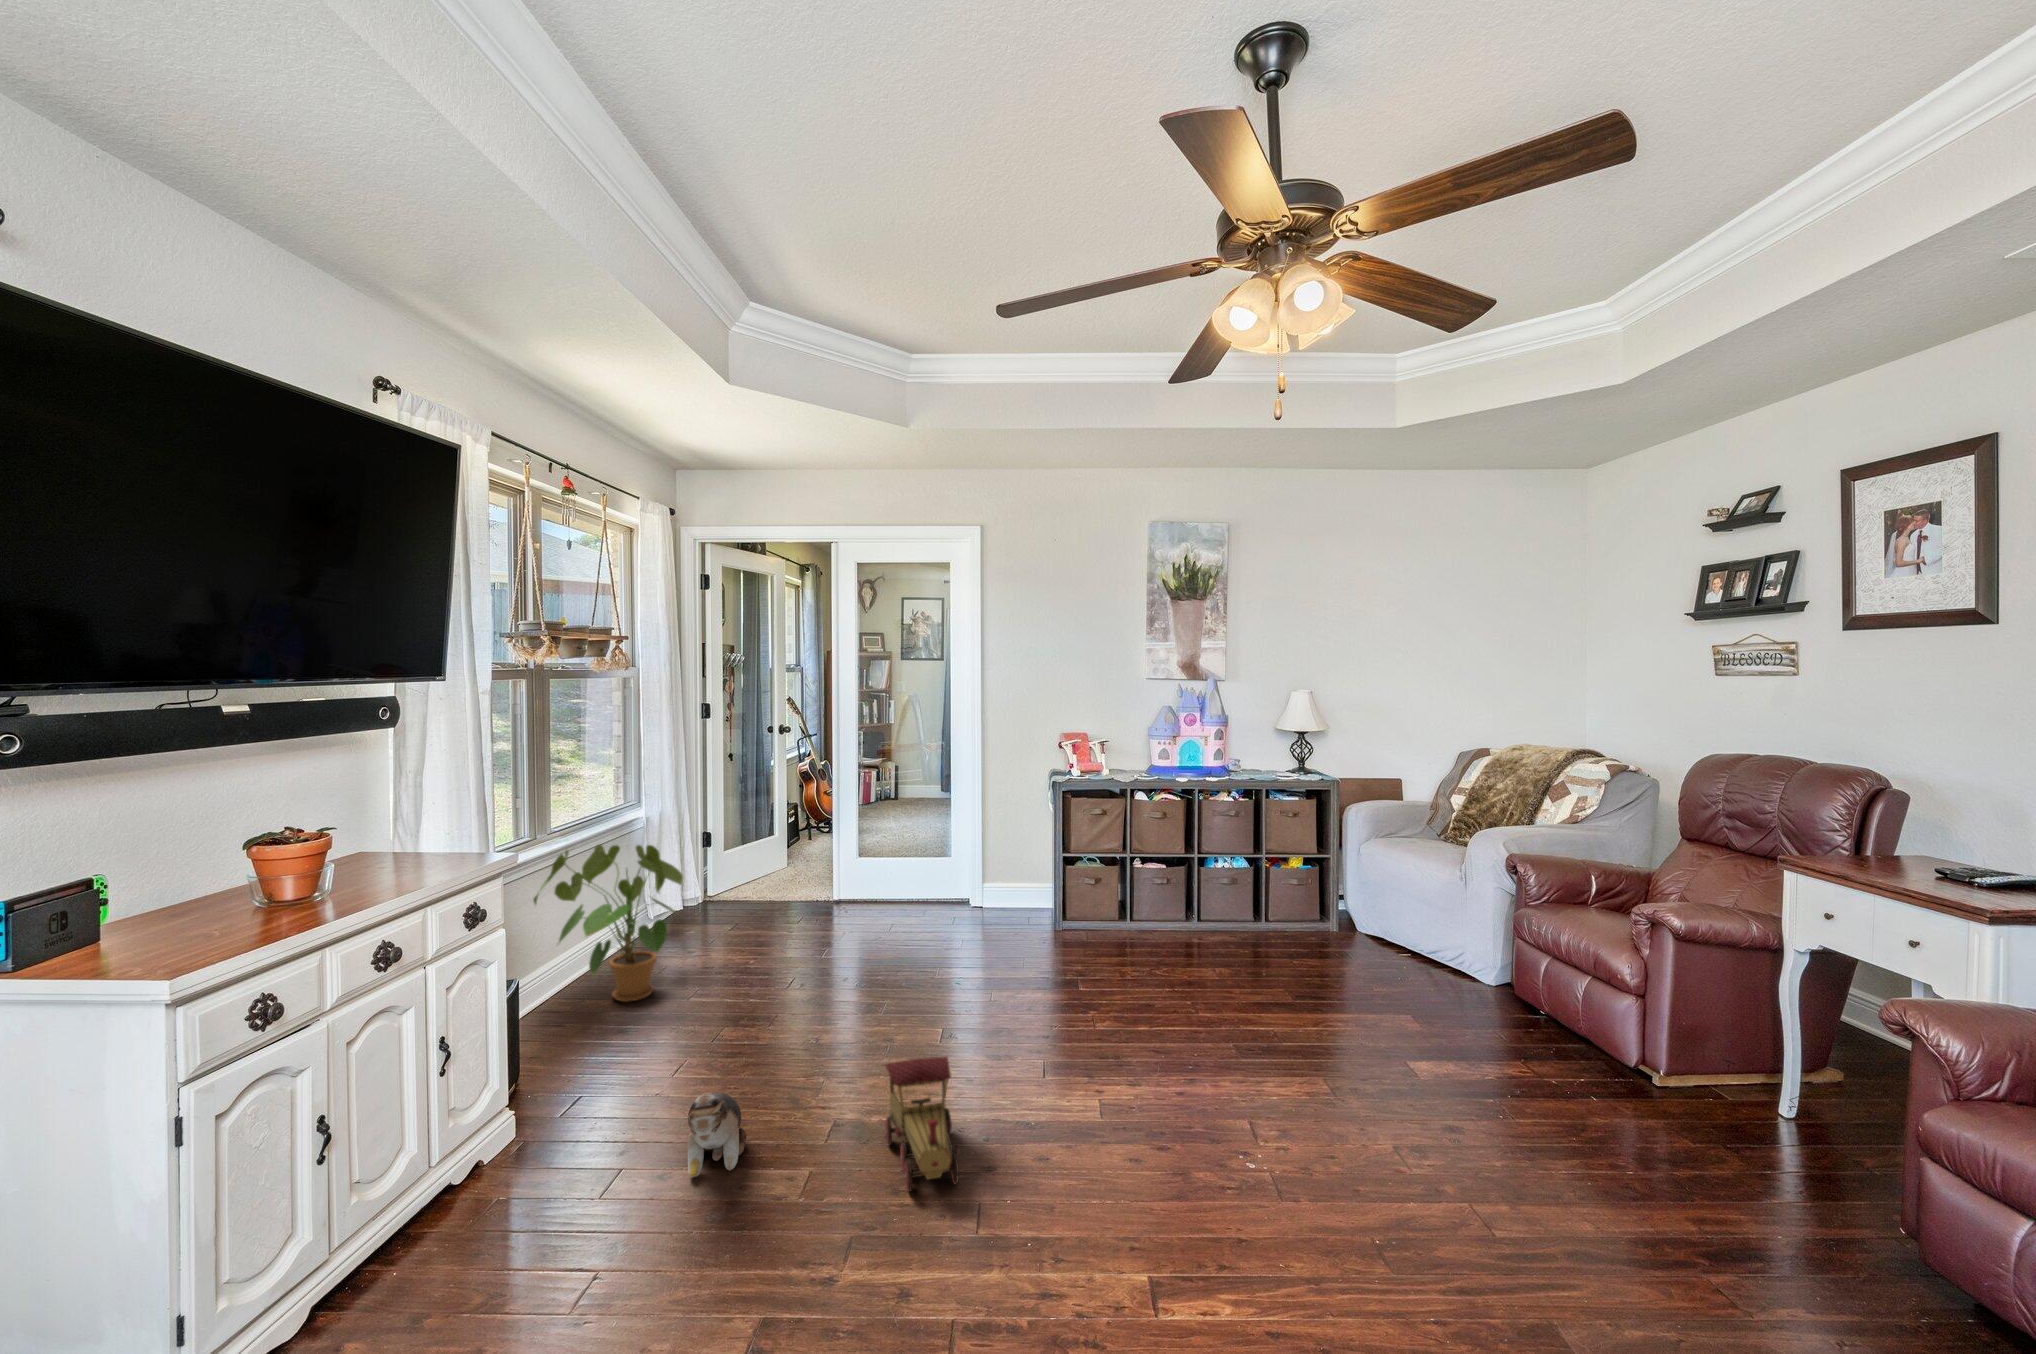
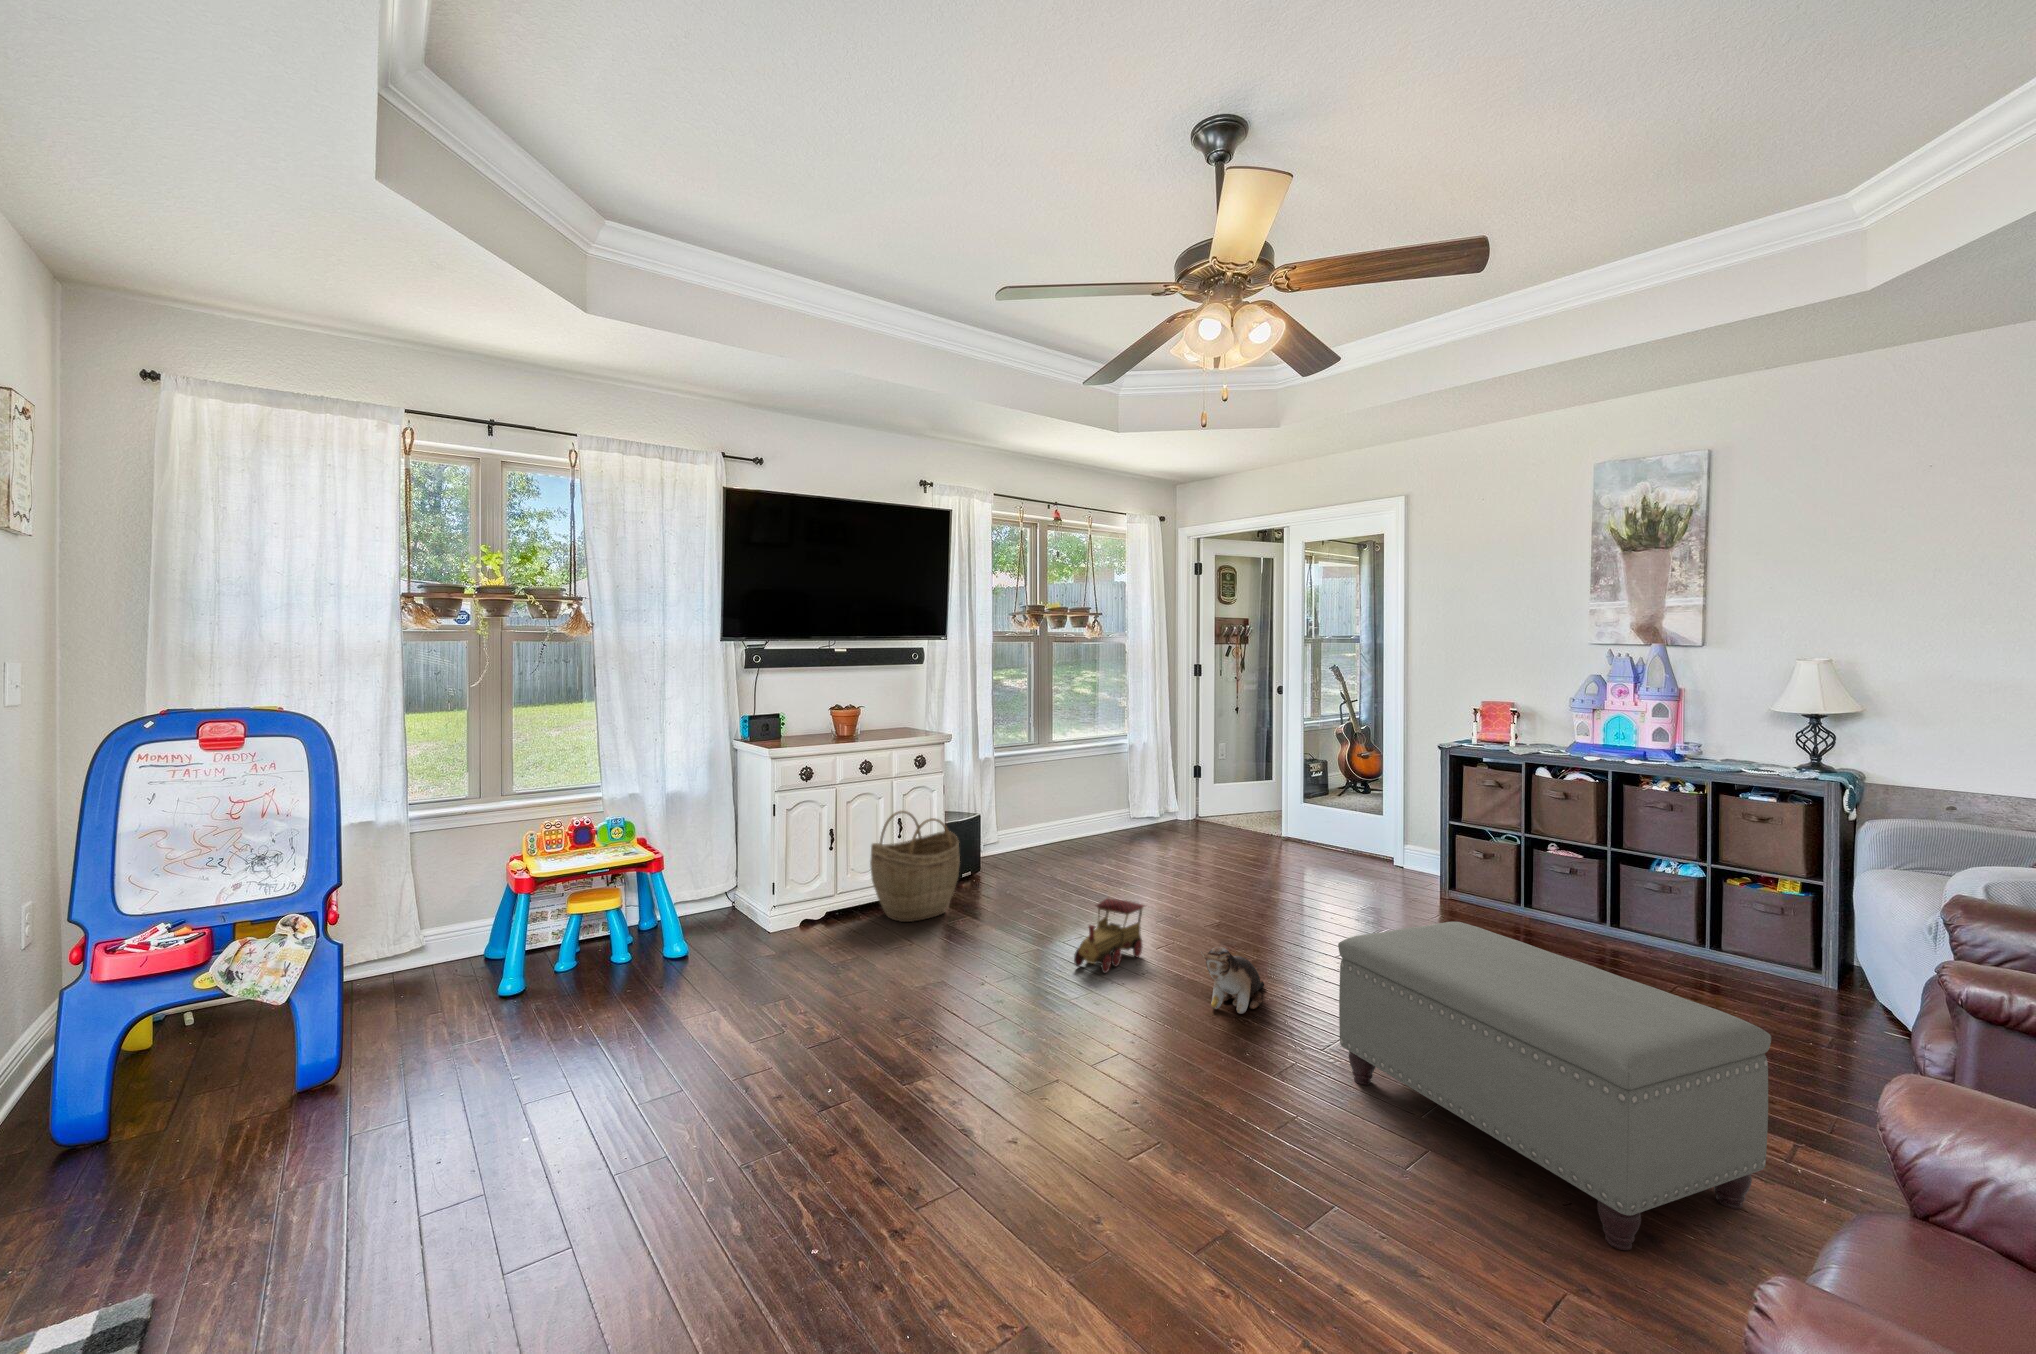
house plant: present [533,845,683,1002] -> none [1029,755,1129,859]
ottoman: none [1332,977,1737,1262] -> present [1338,922,1771,1250]
woven basket: none [397,1023,584,1259] -> present [870,811,960,922]
plush toy: present [680,1092,746,1178] -> present [1199,946,1264,1014]

